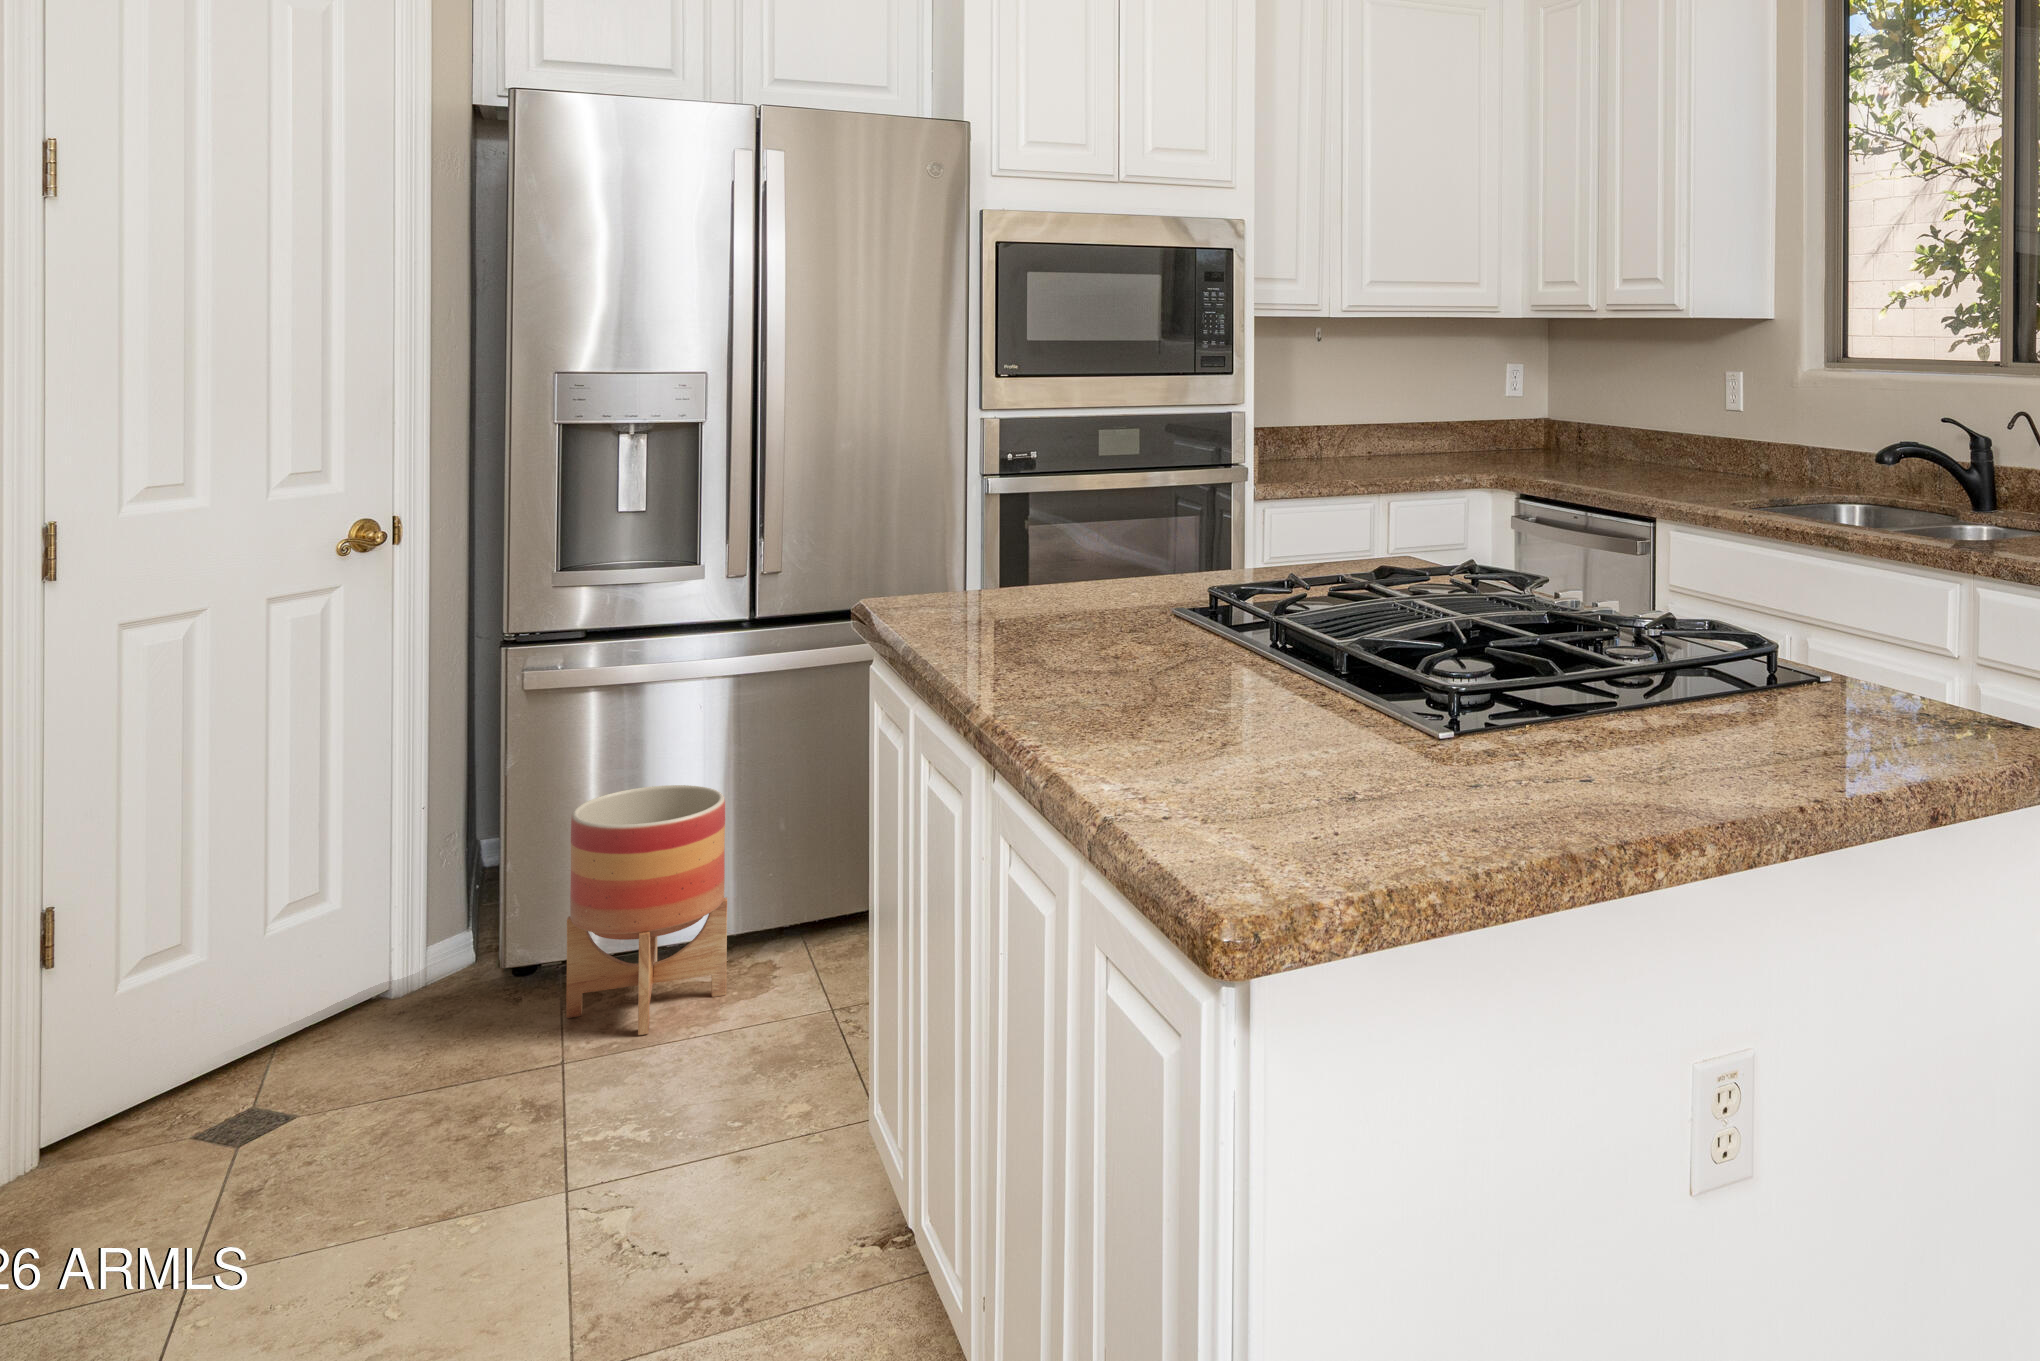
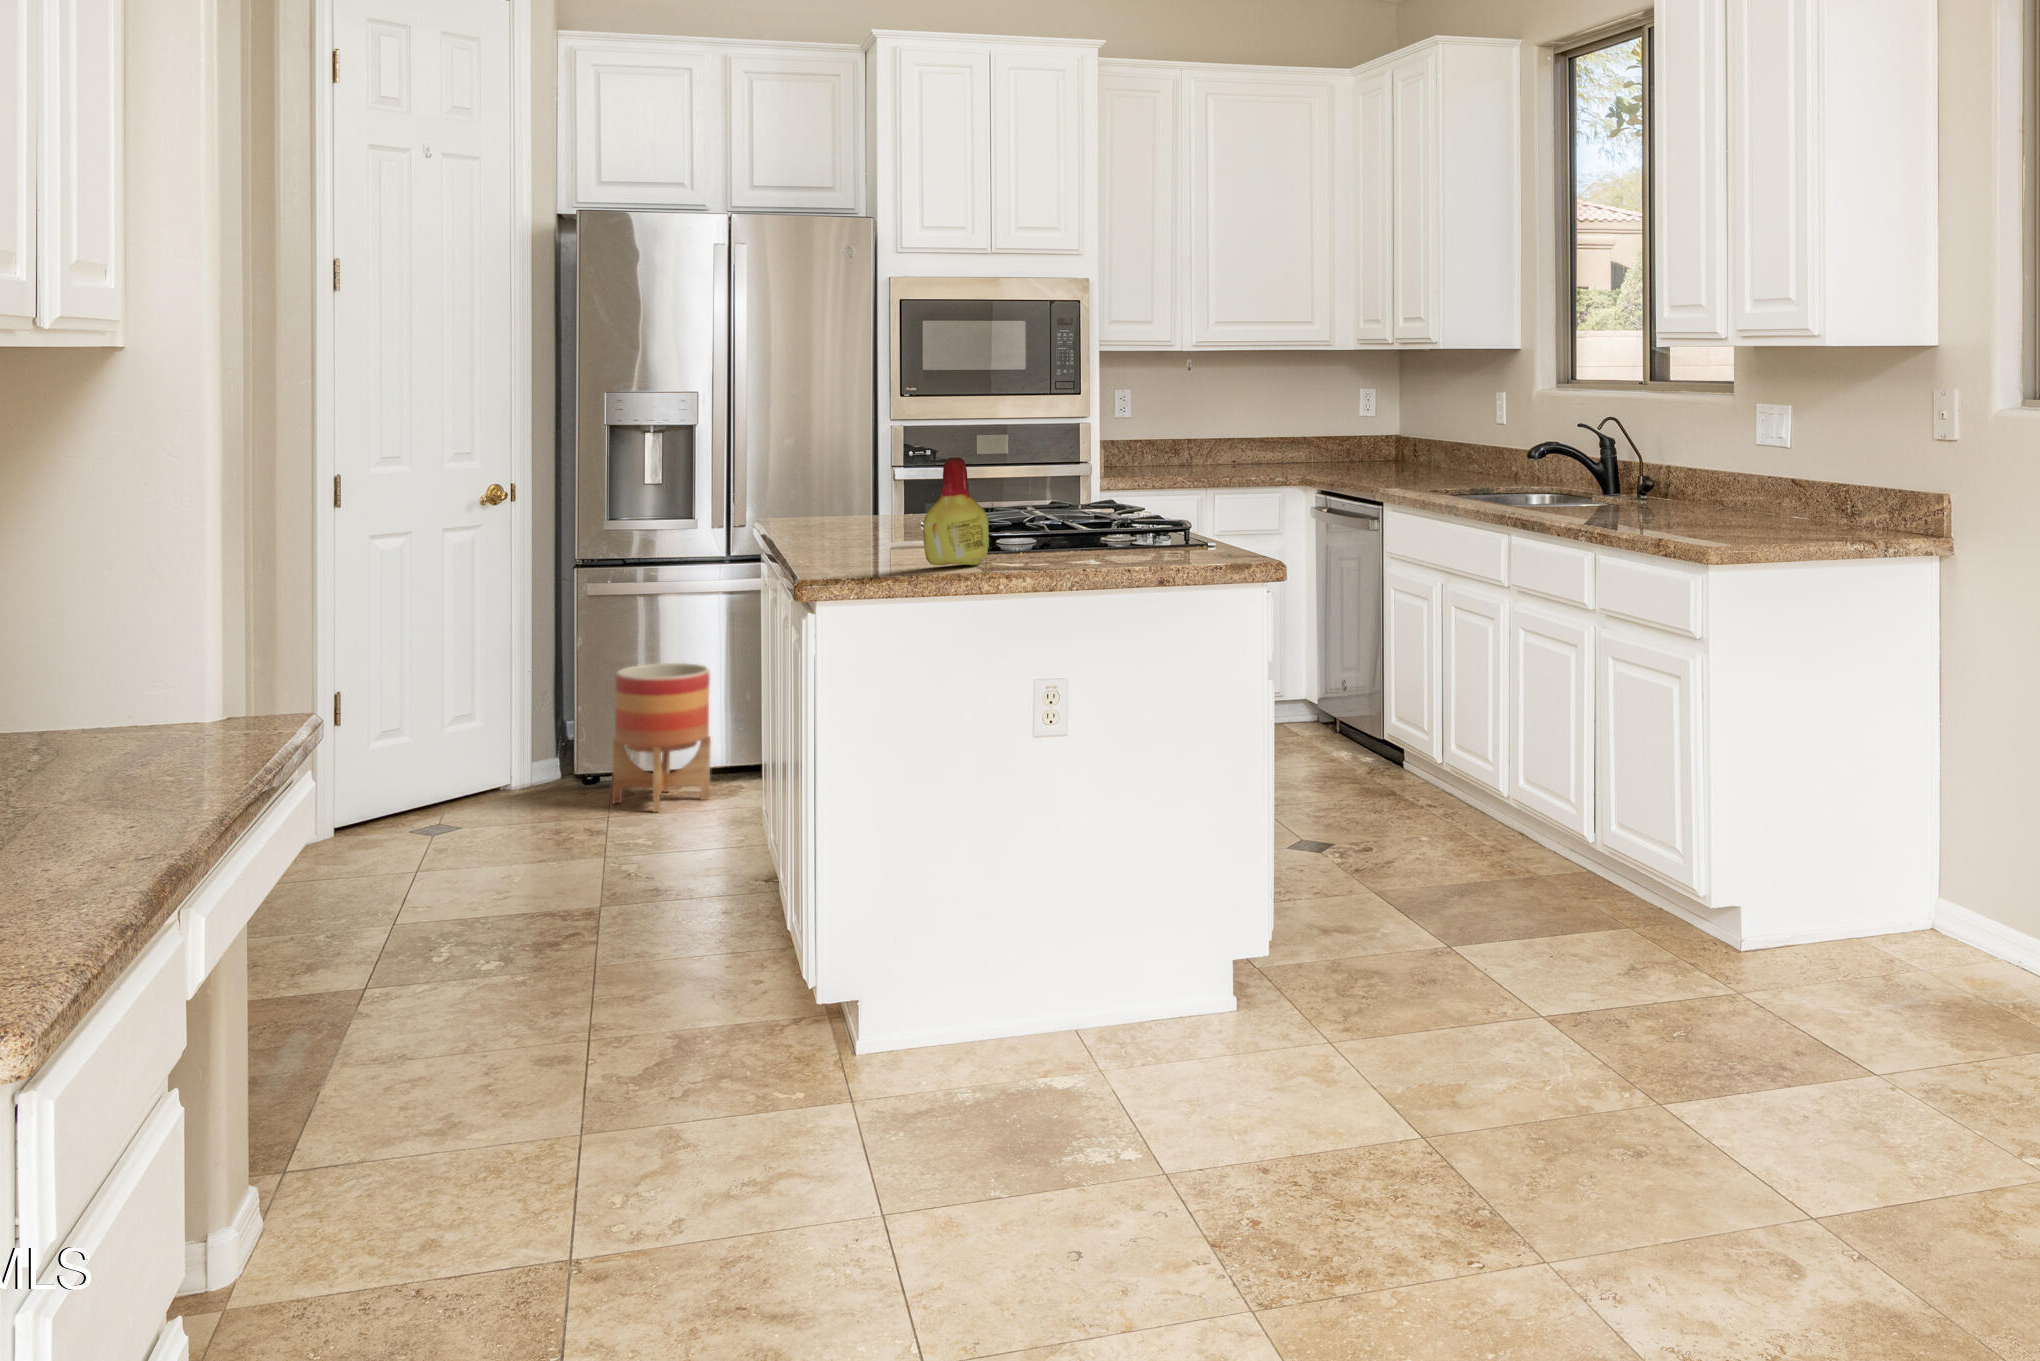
bottle: none [1464,542,1599,793] -> present [923,457,989,565]

